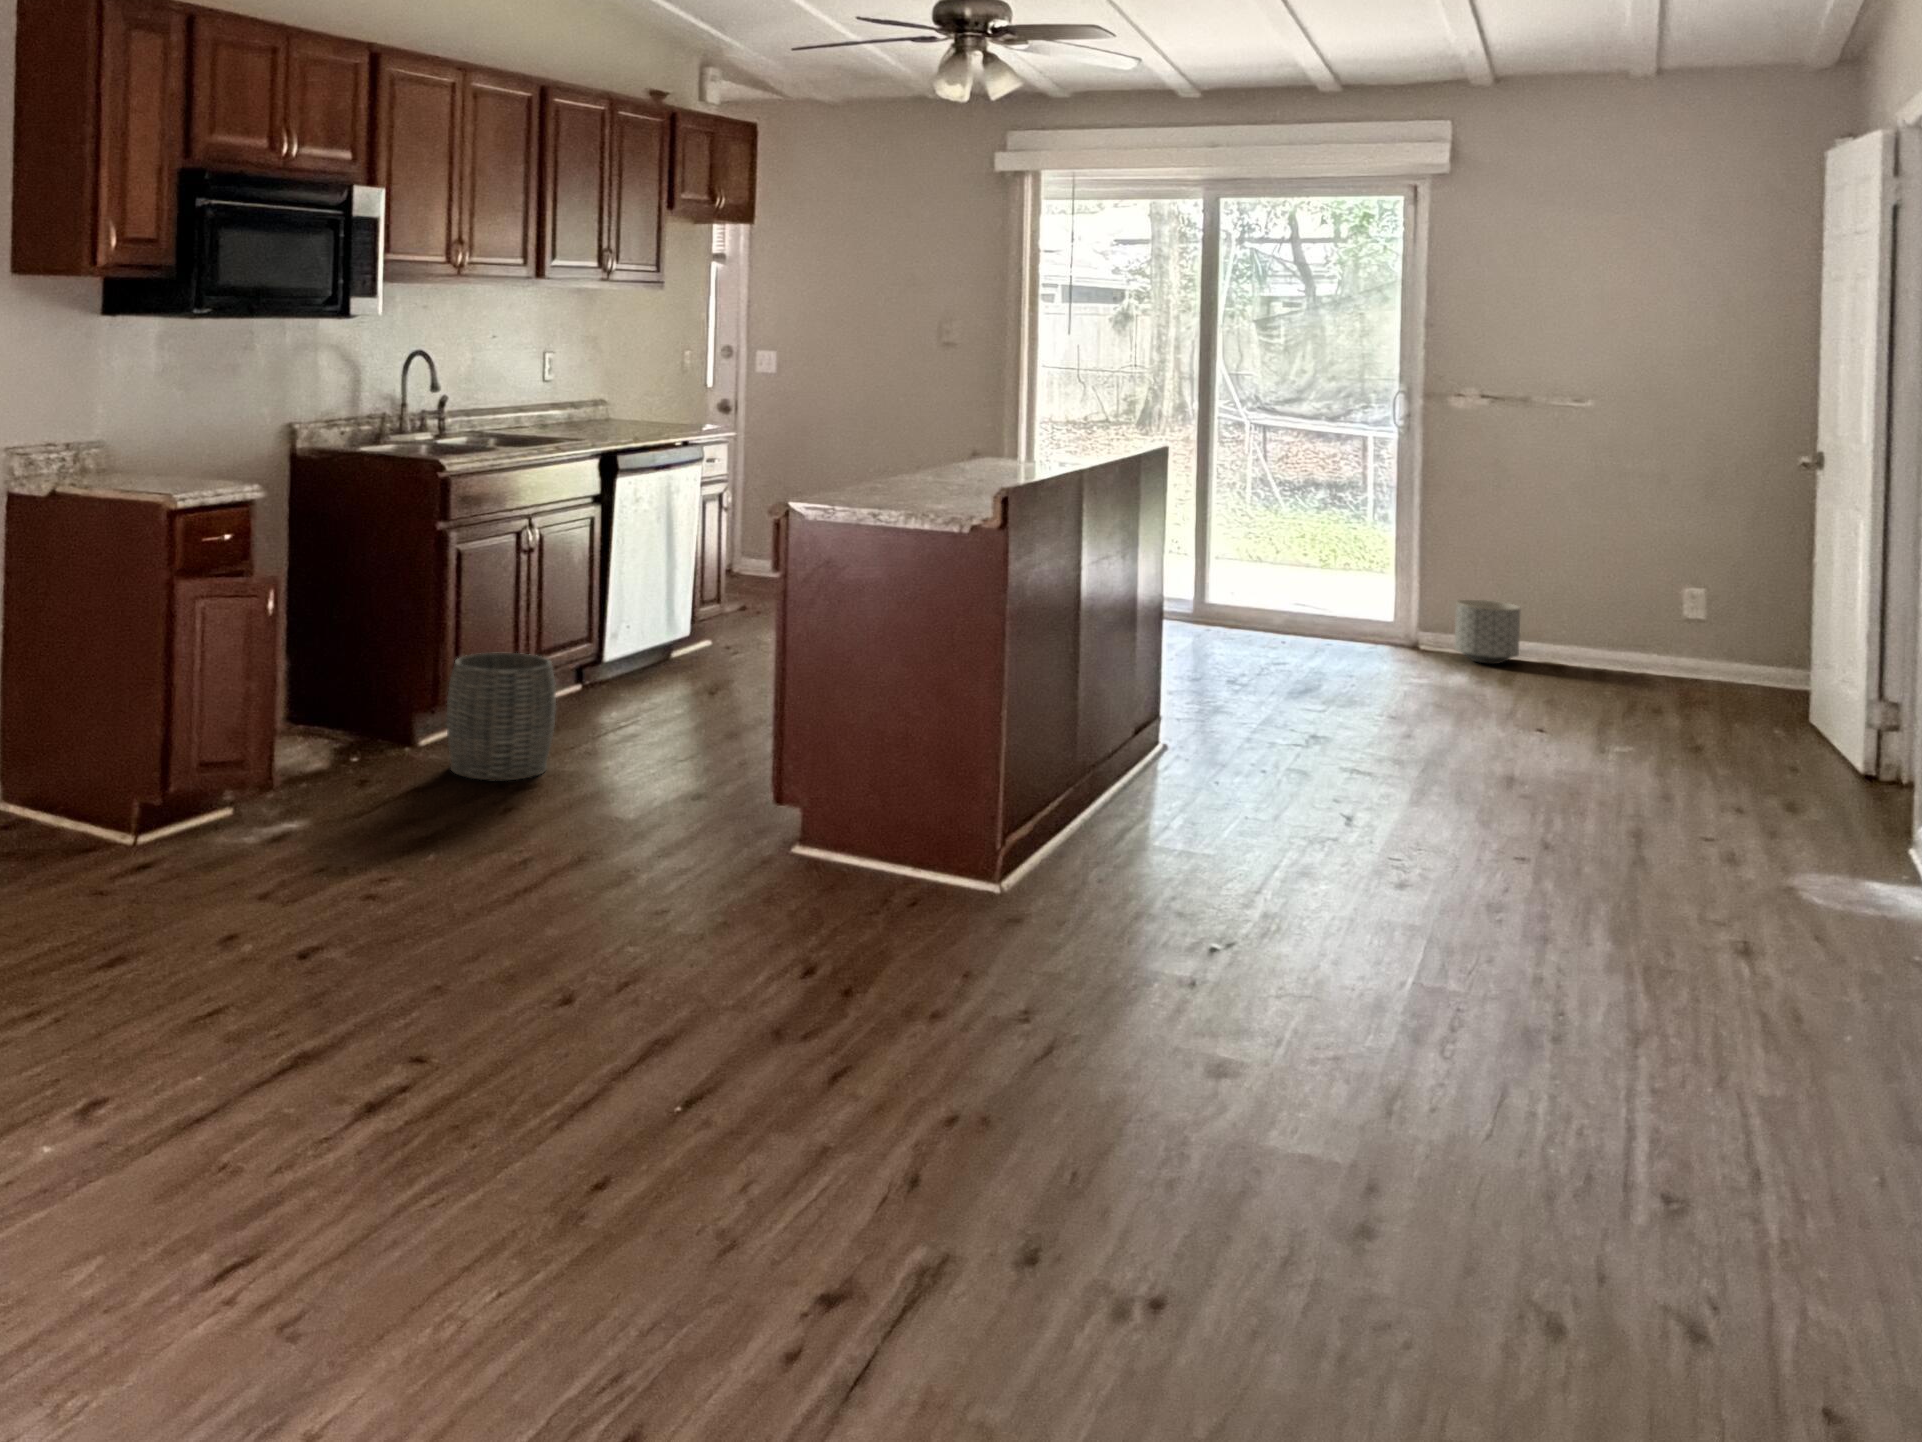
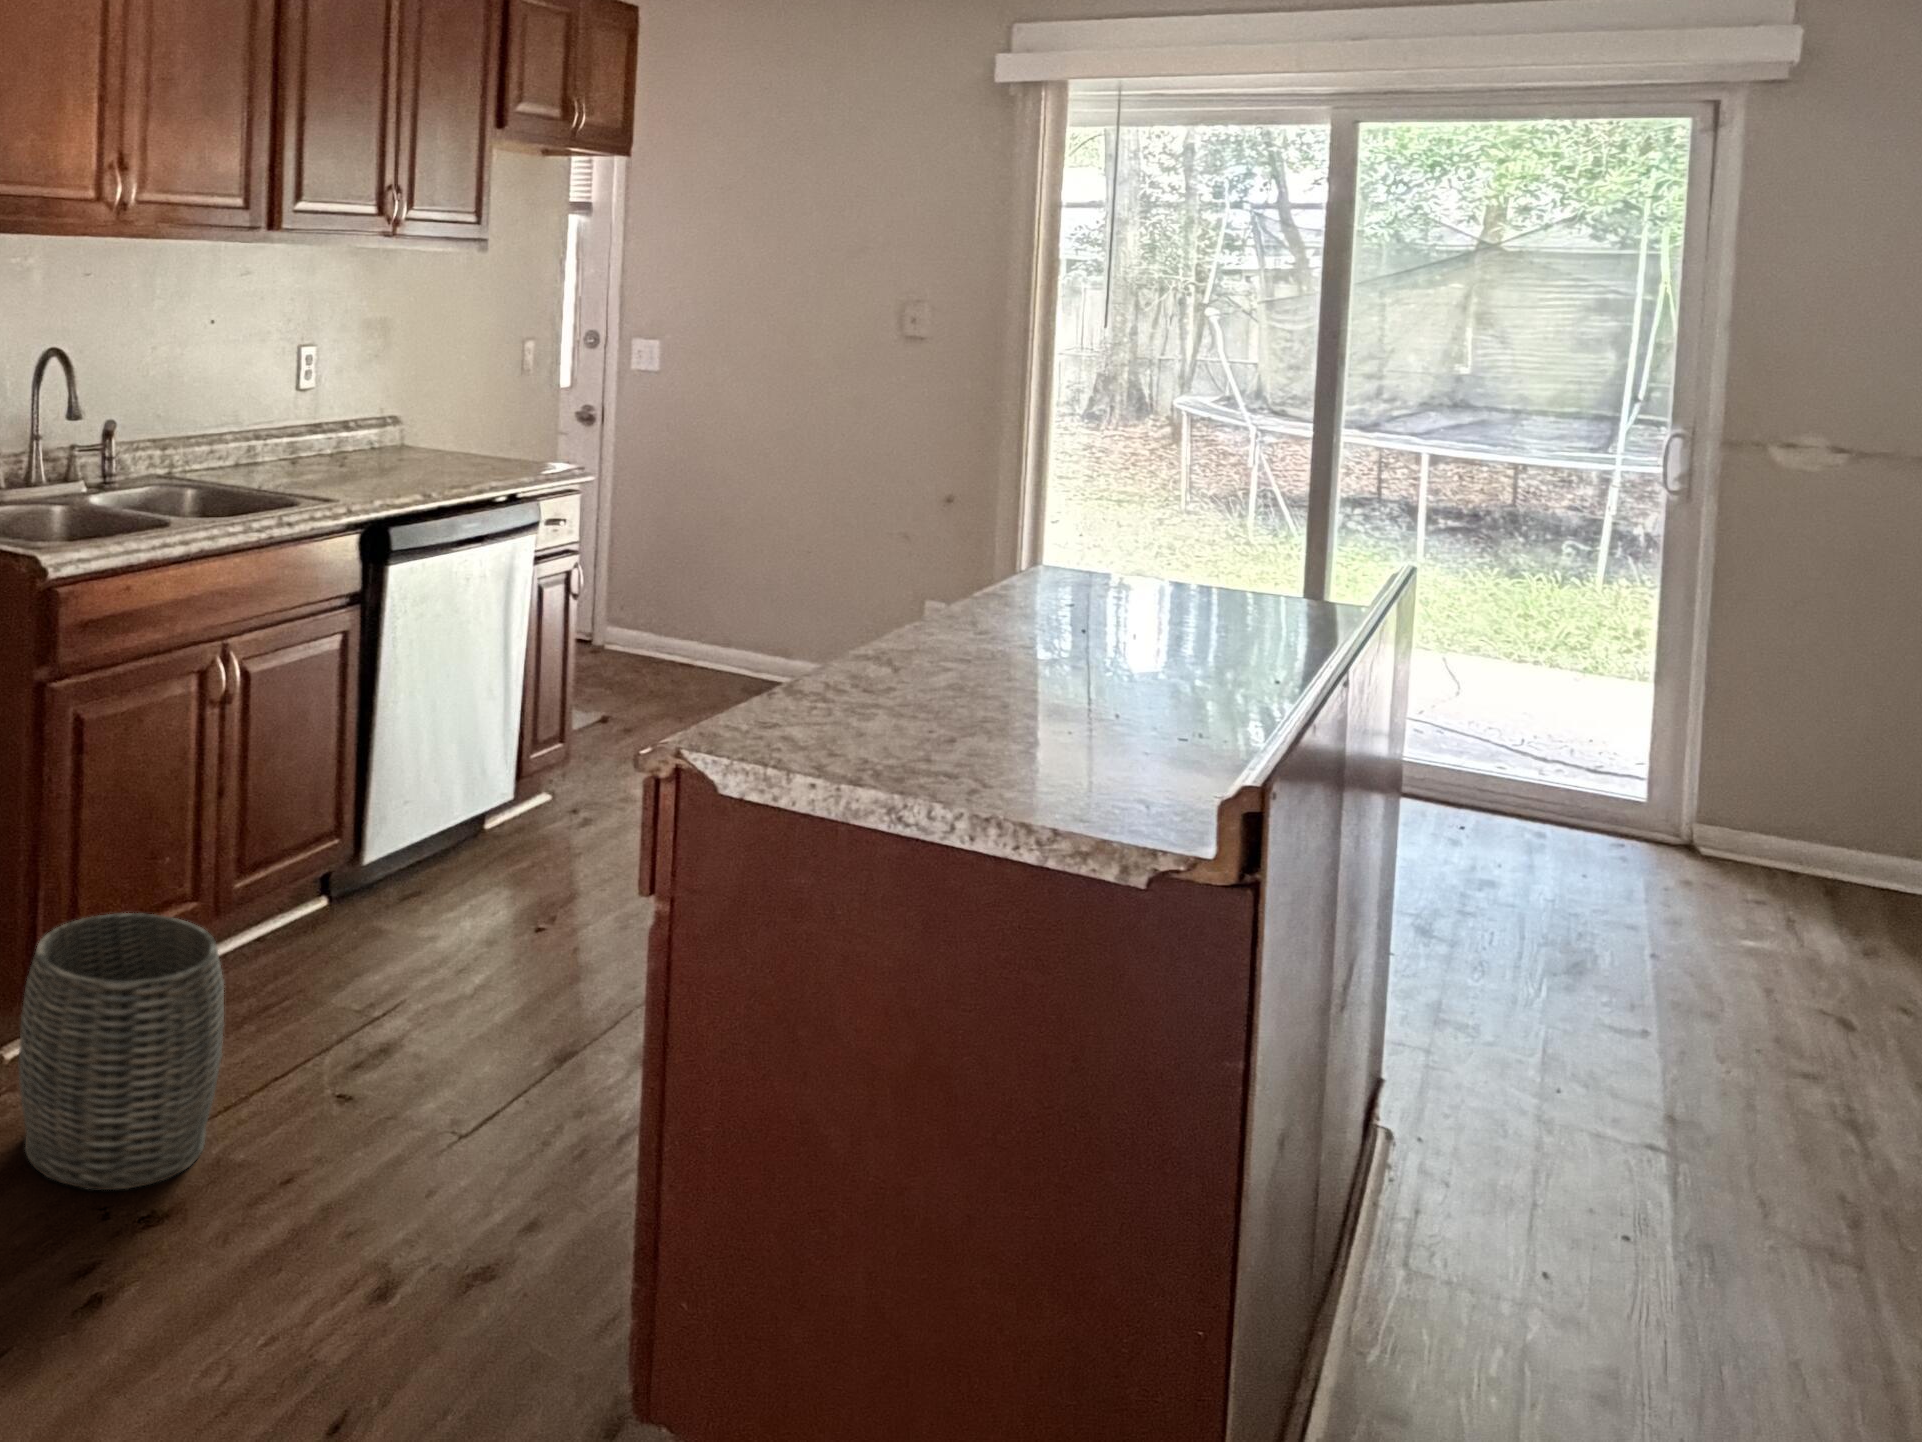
planter: present [1455,600,1521,664] -> none [1770,784,1904,900]

